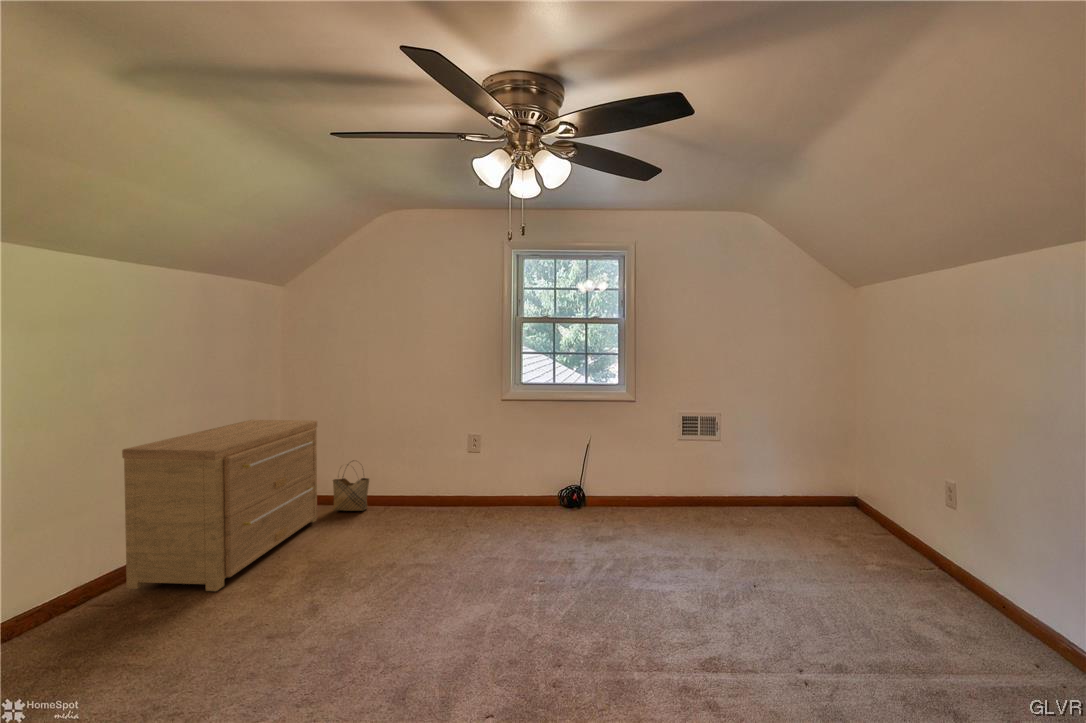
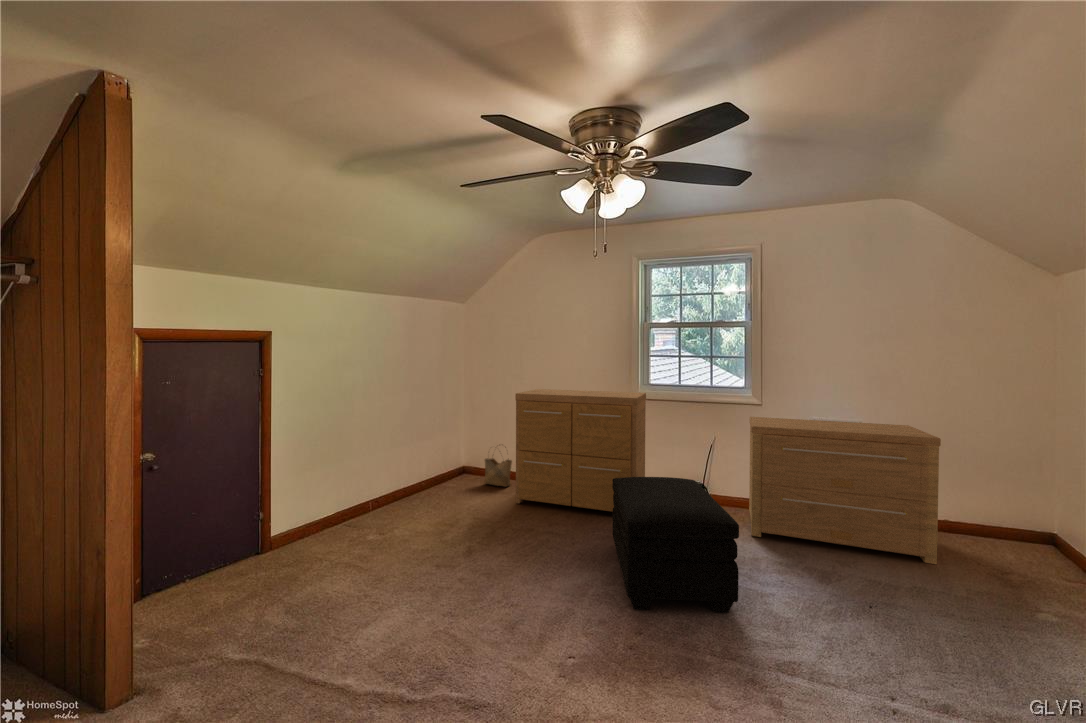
dresser: none [379,392,526,531] -> present [515,389,646,512]
side table: present [122,420,317,591] -> present [749,417,941,564]
ottoman: none [506,484,650,638] -> present [612,477,739,613]

